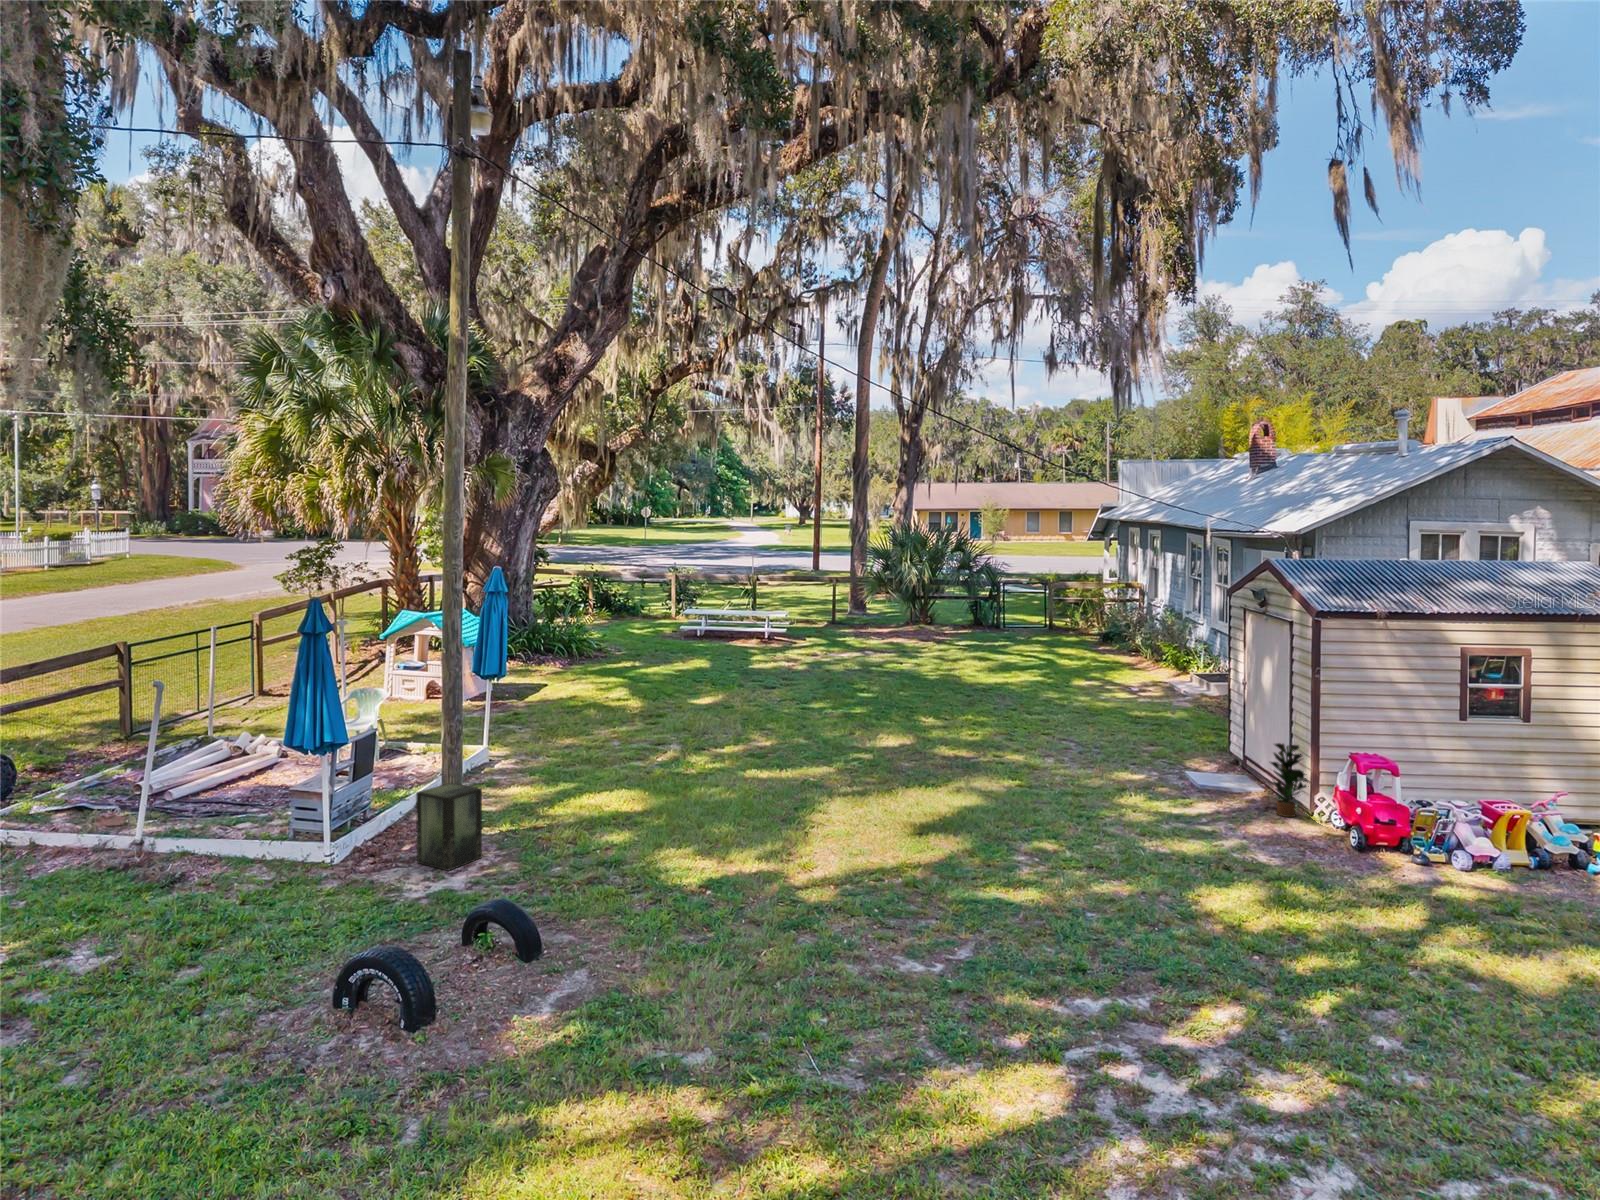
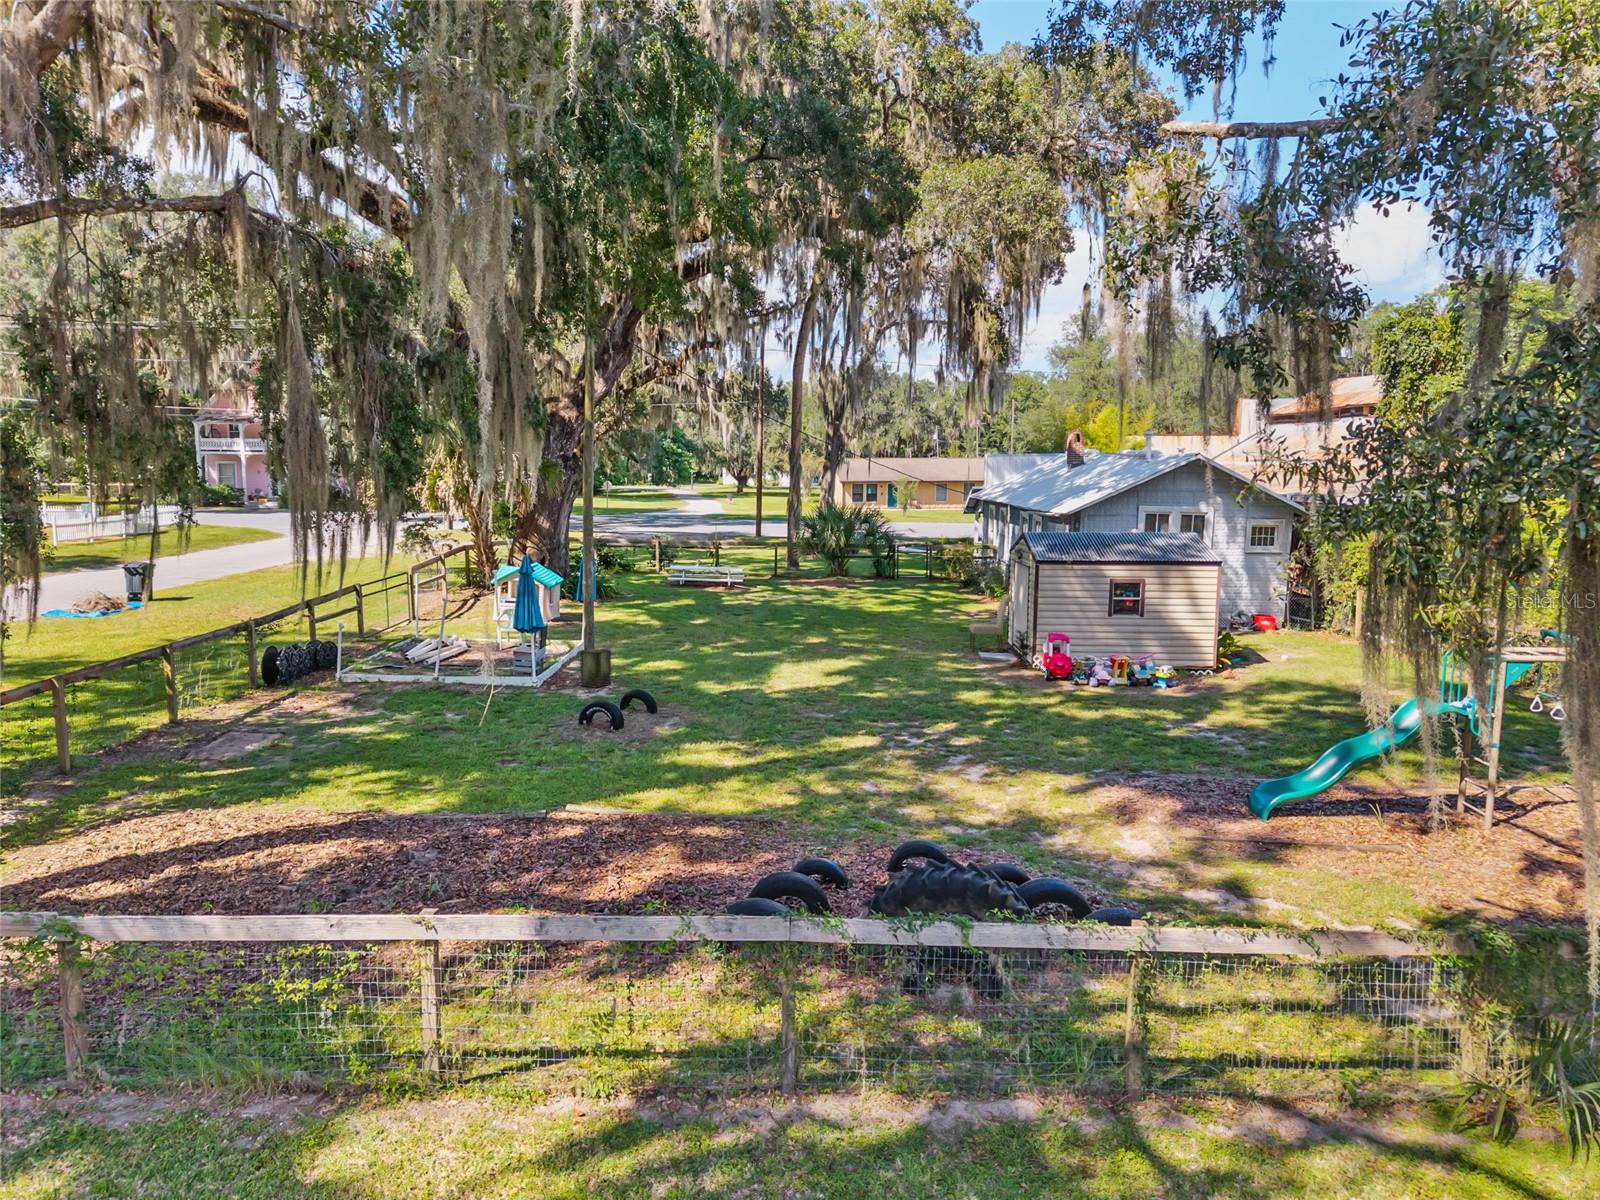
chair: none [1159,668,1243,772] -> present [970,594,1012,651]

